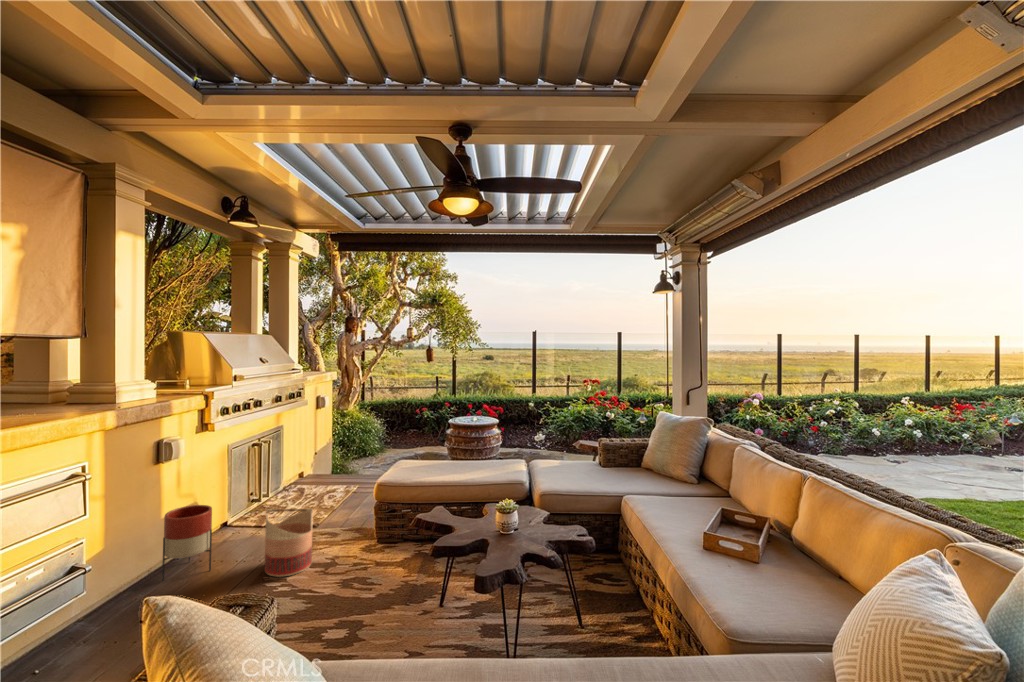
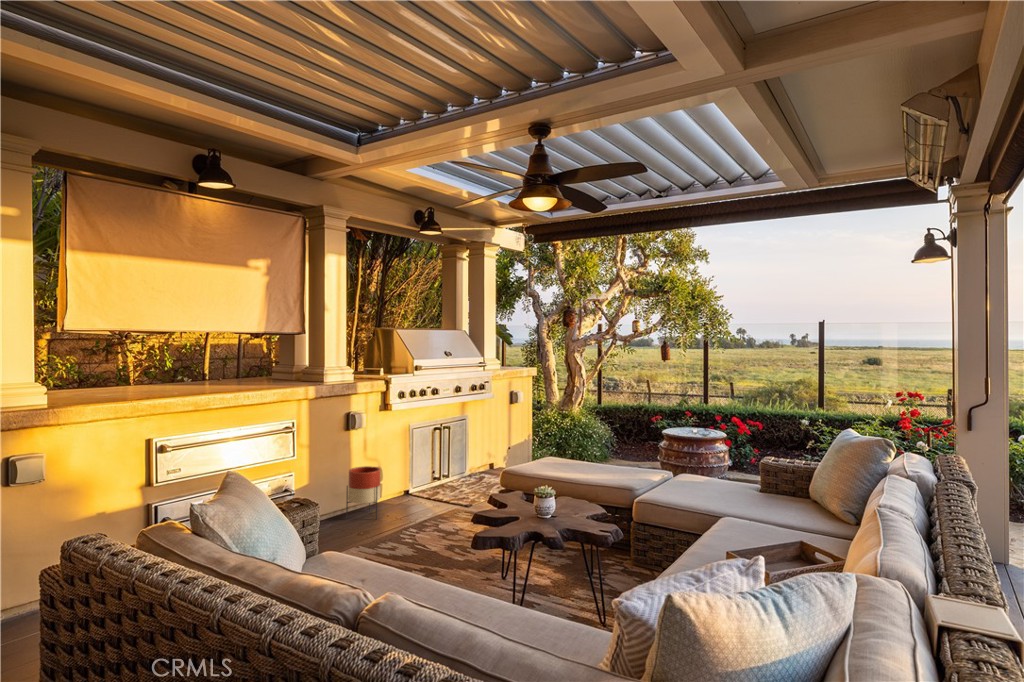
basket: present [265,509,313,577] -> none [406,476,443,534]

